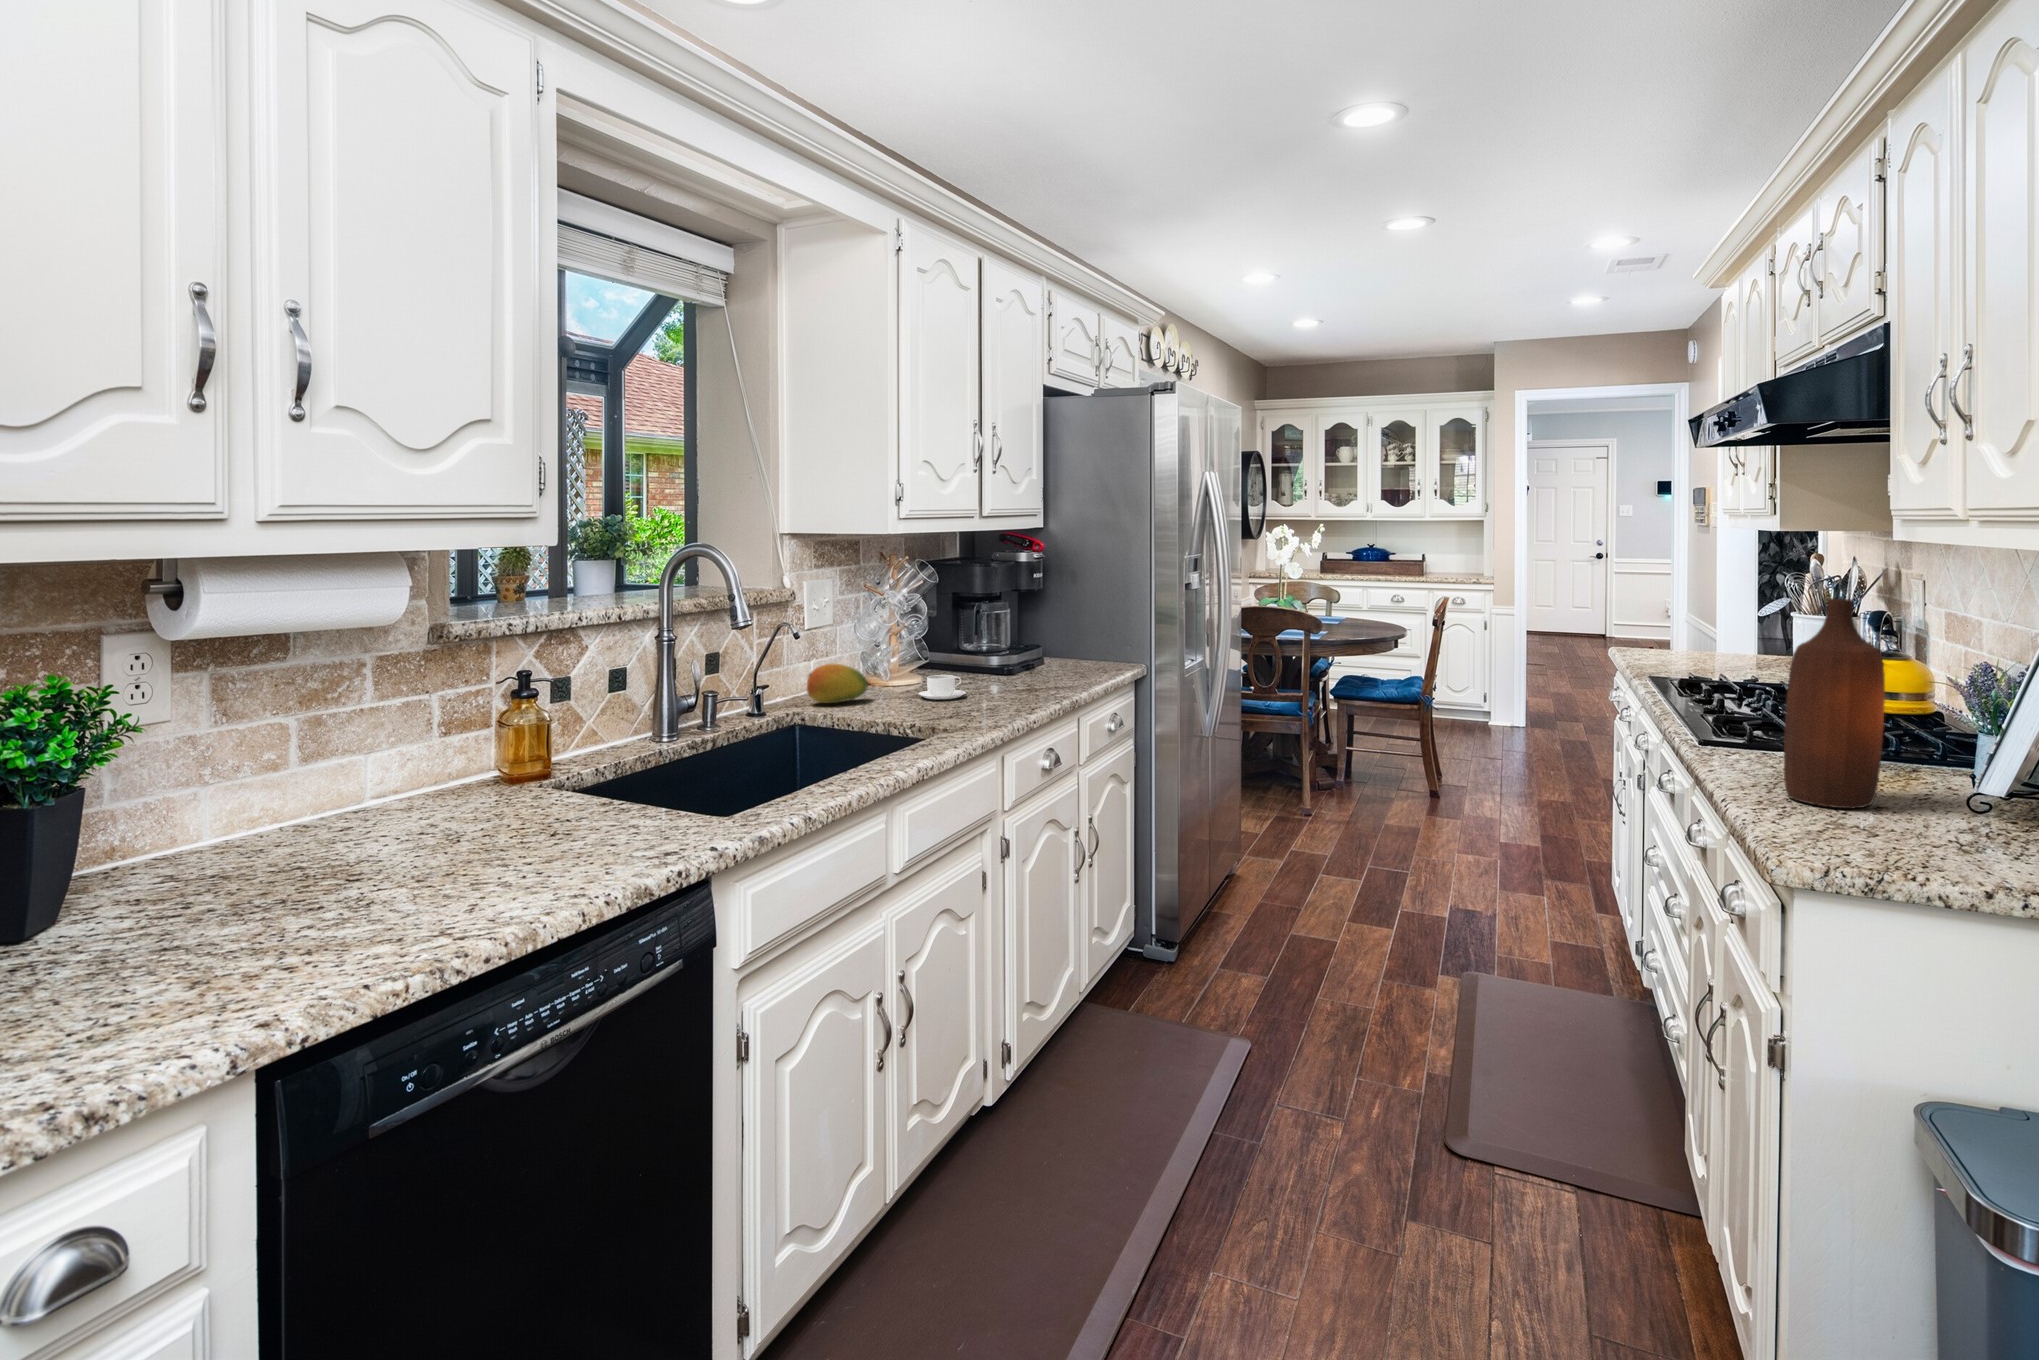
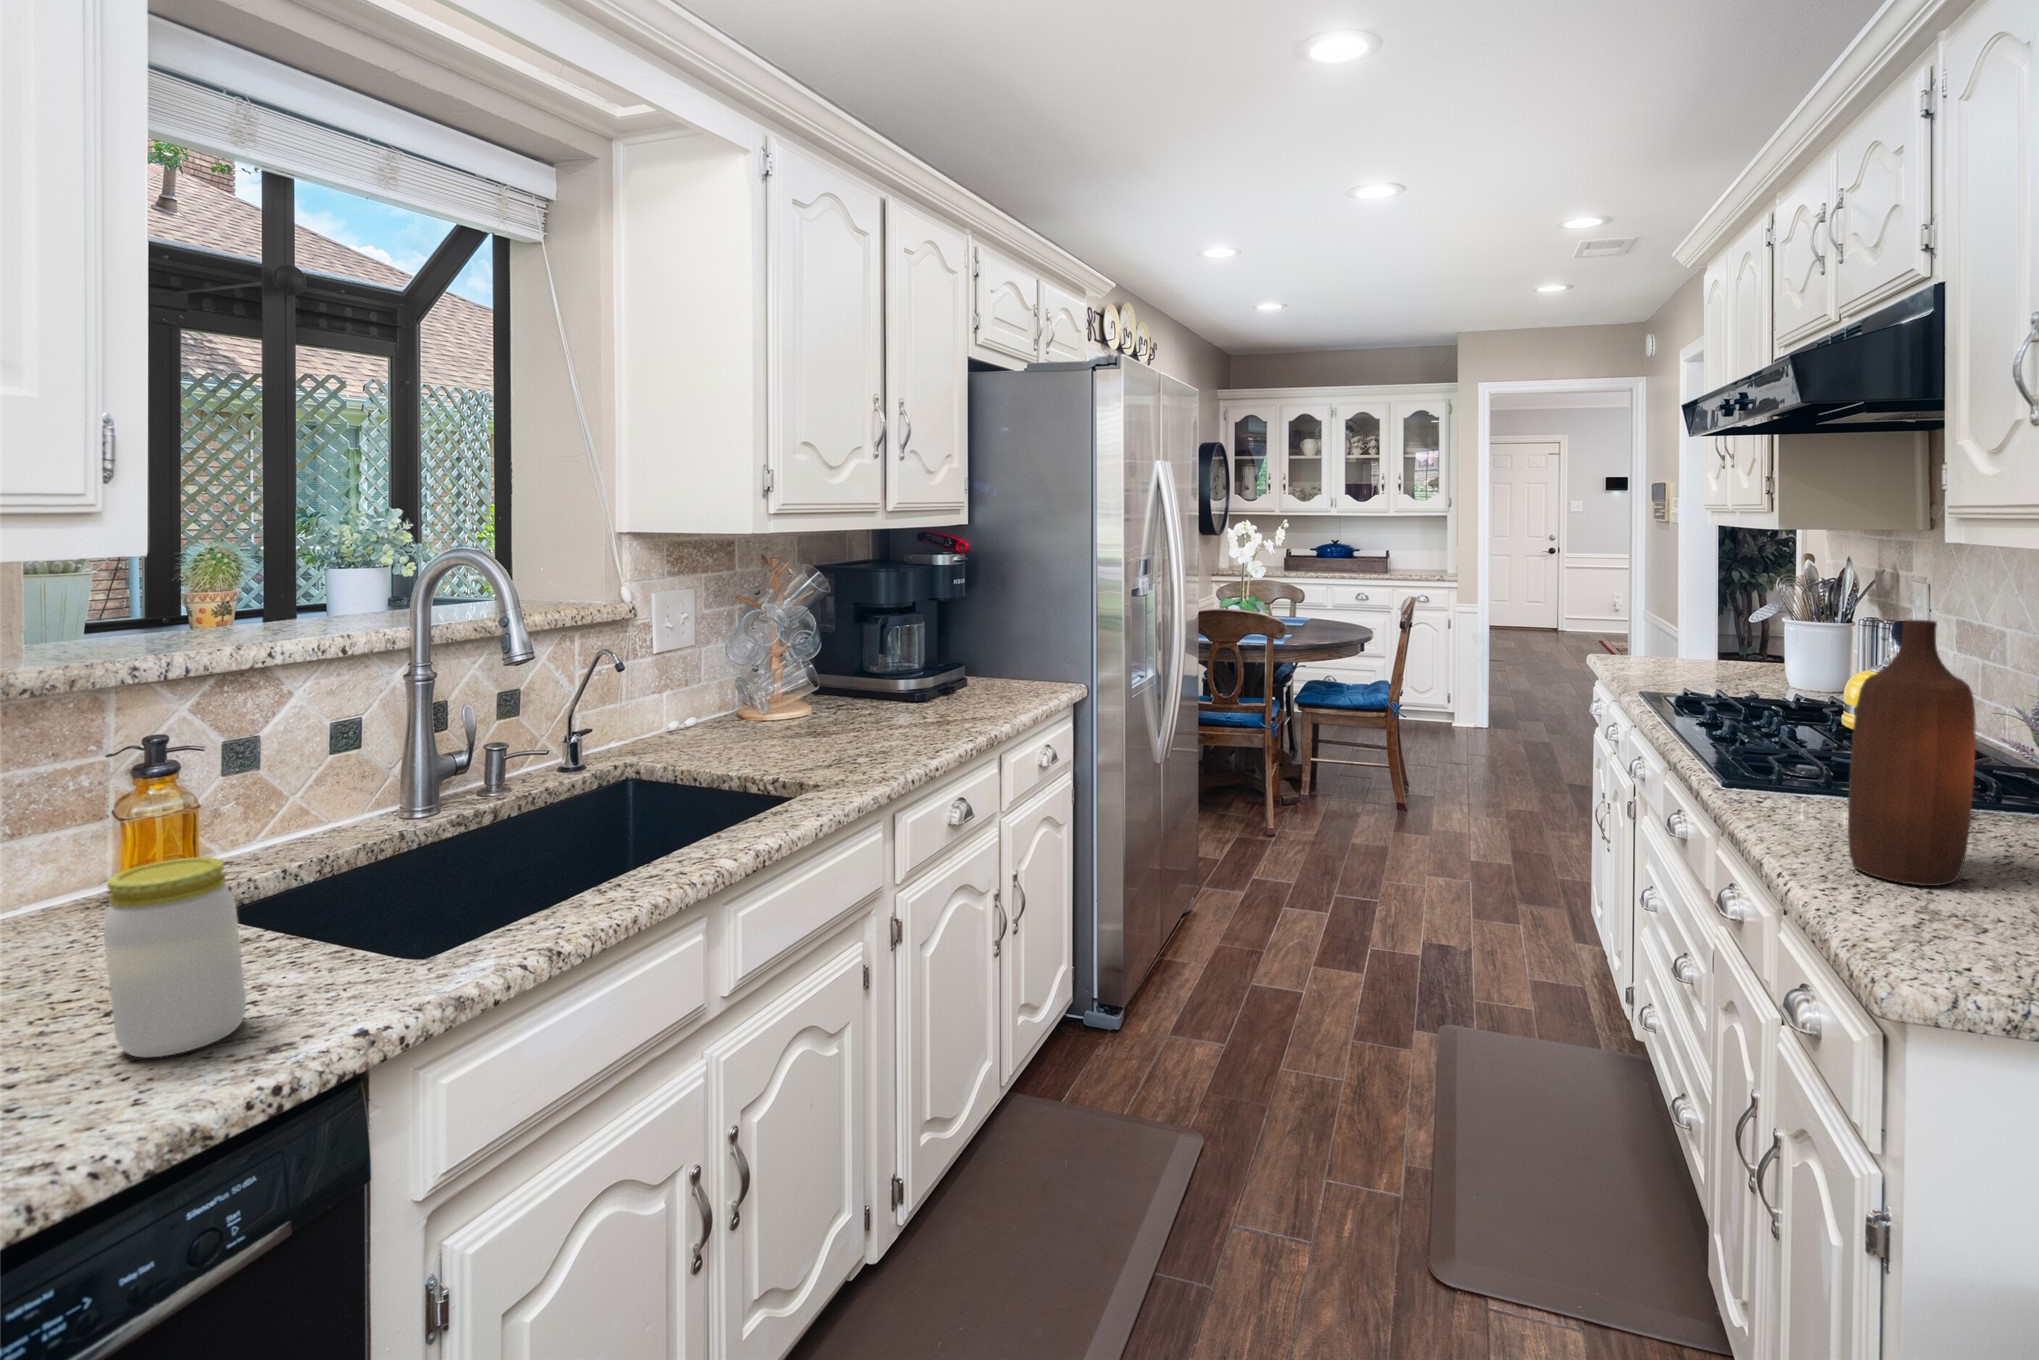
fruit: present [807,663,867,703] -> none [648,697,731,747]
coffee cup: present [919,675,966,699] -> none [797,707,858,739]
jar: none [574,735,644,854] -> present [104,857,246,1058]

